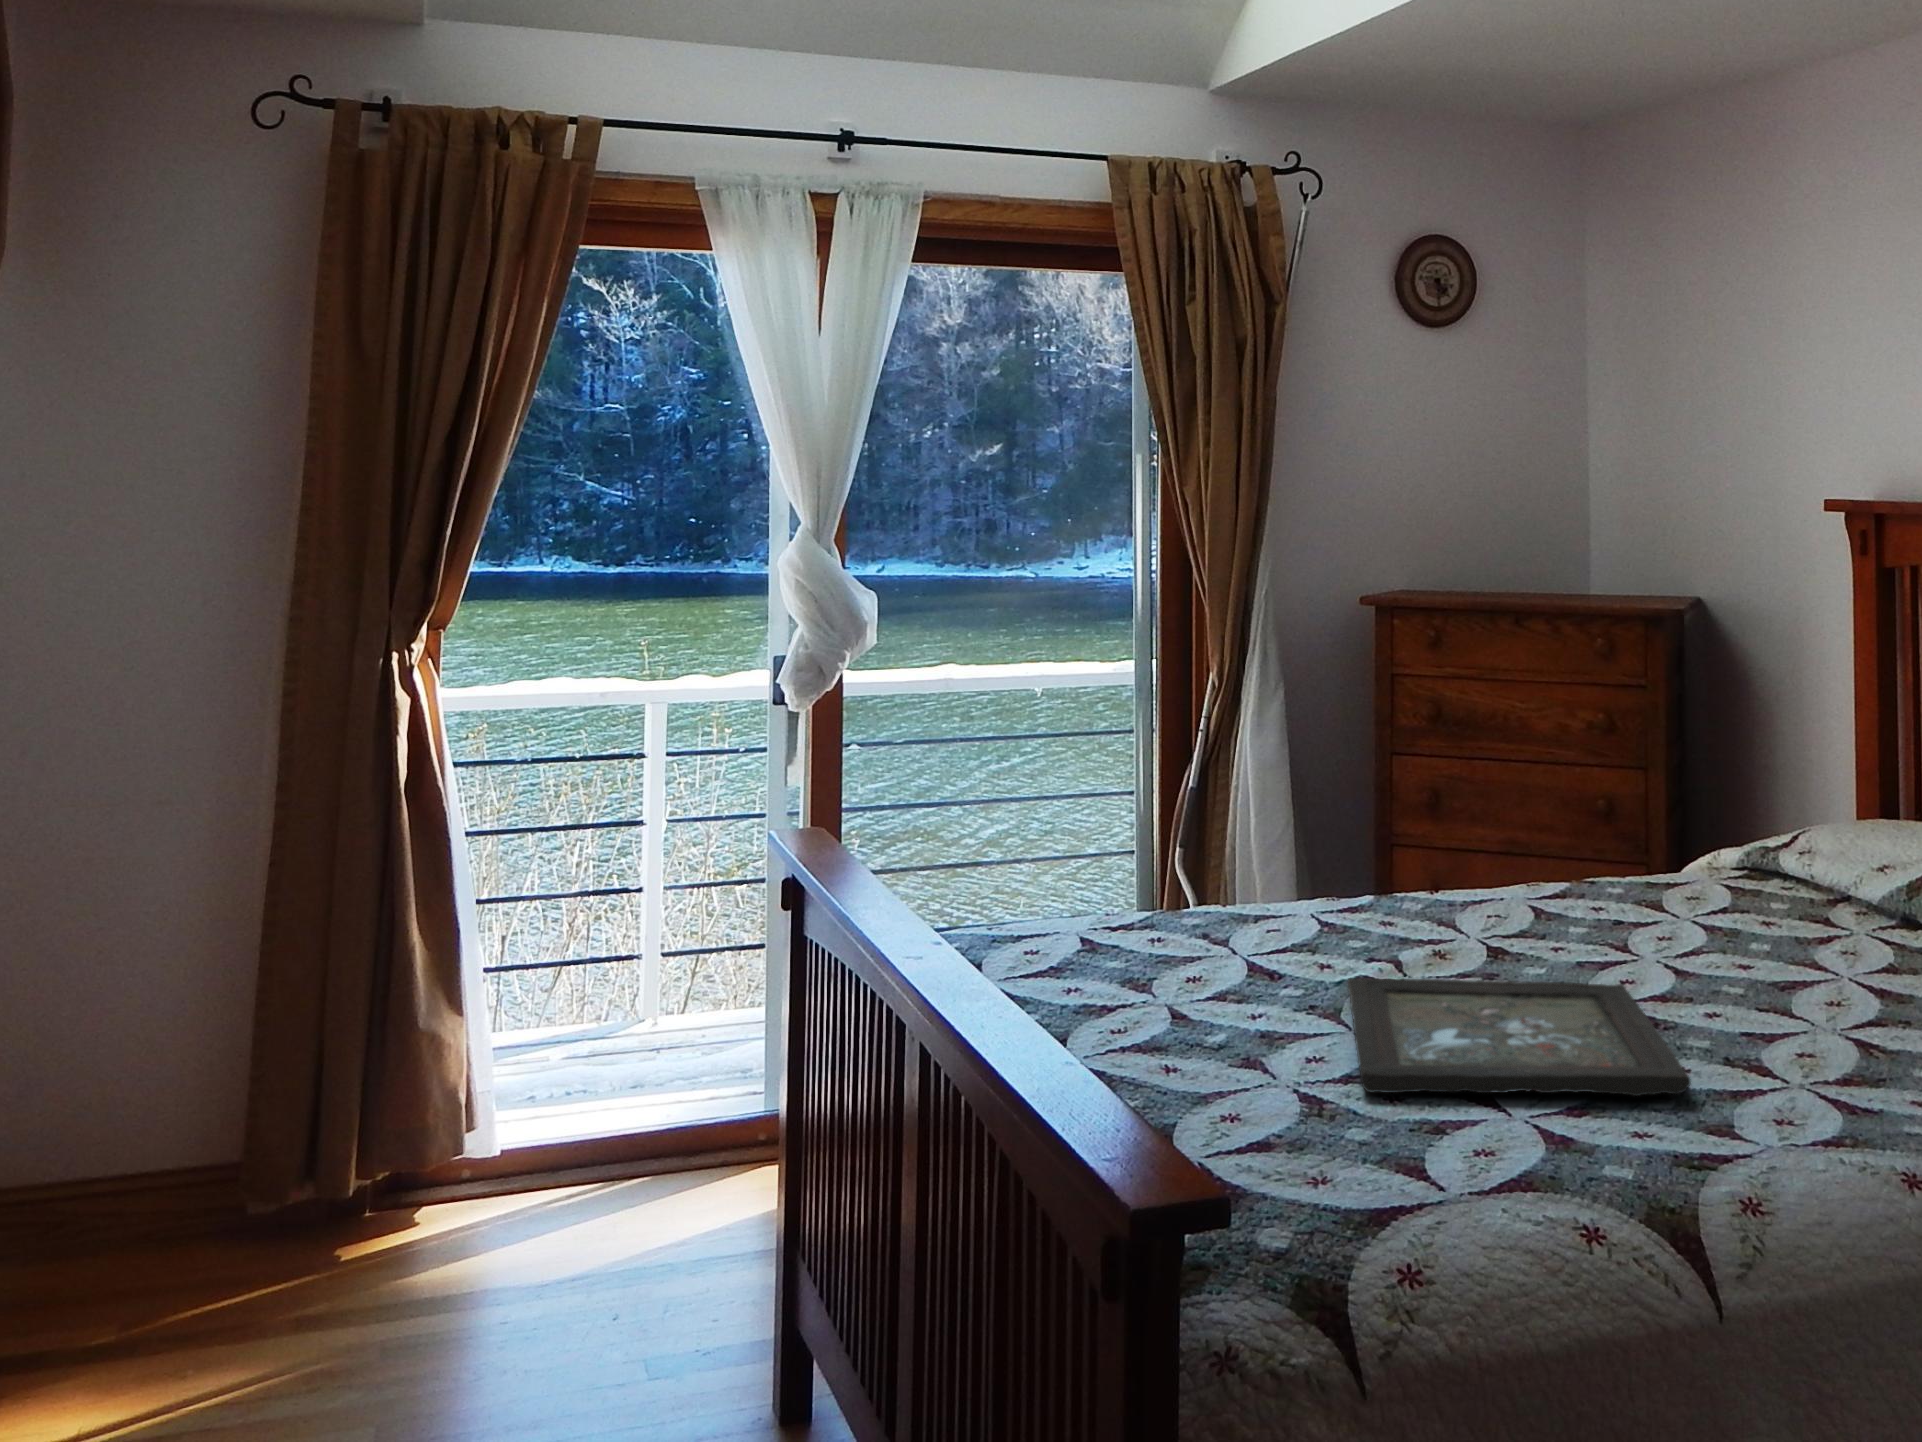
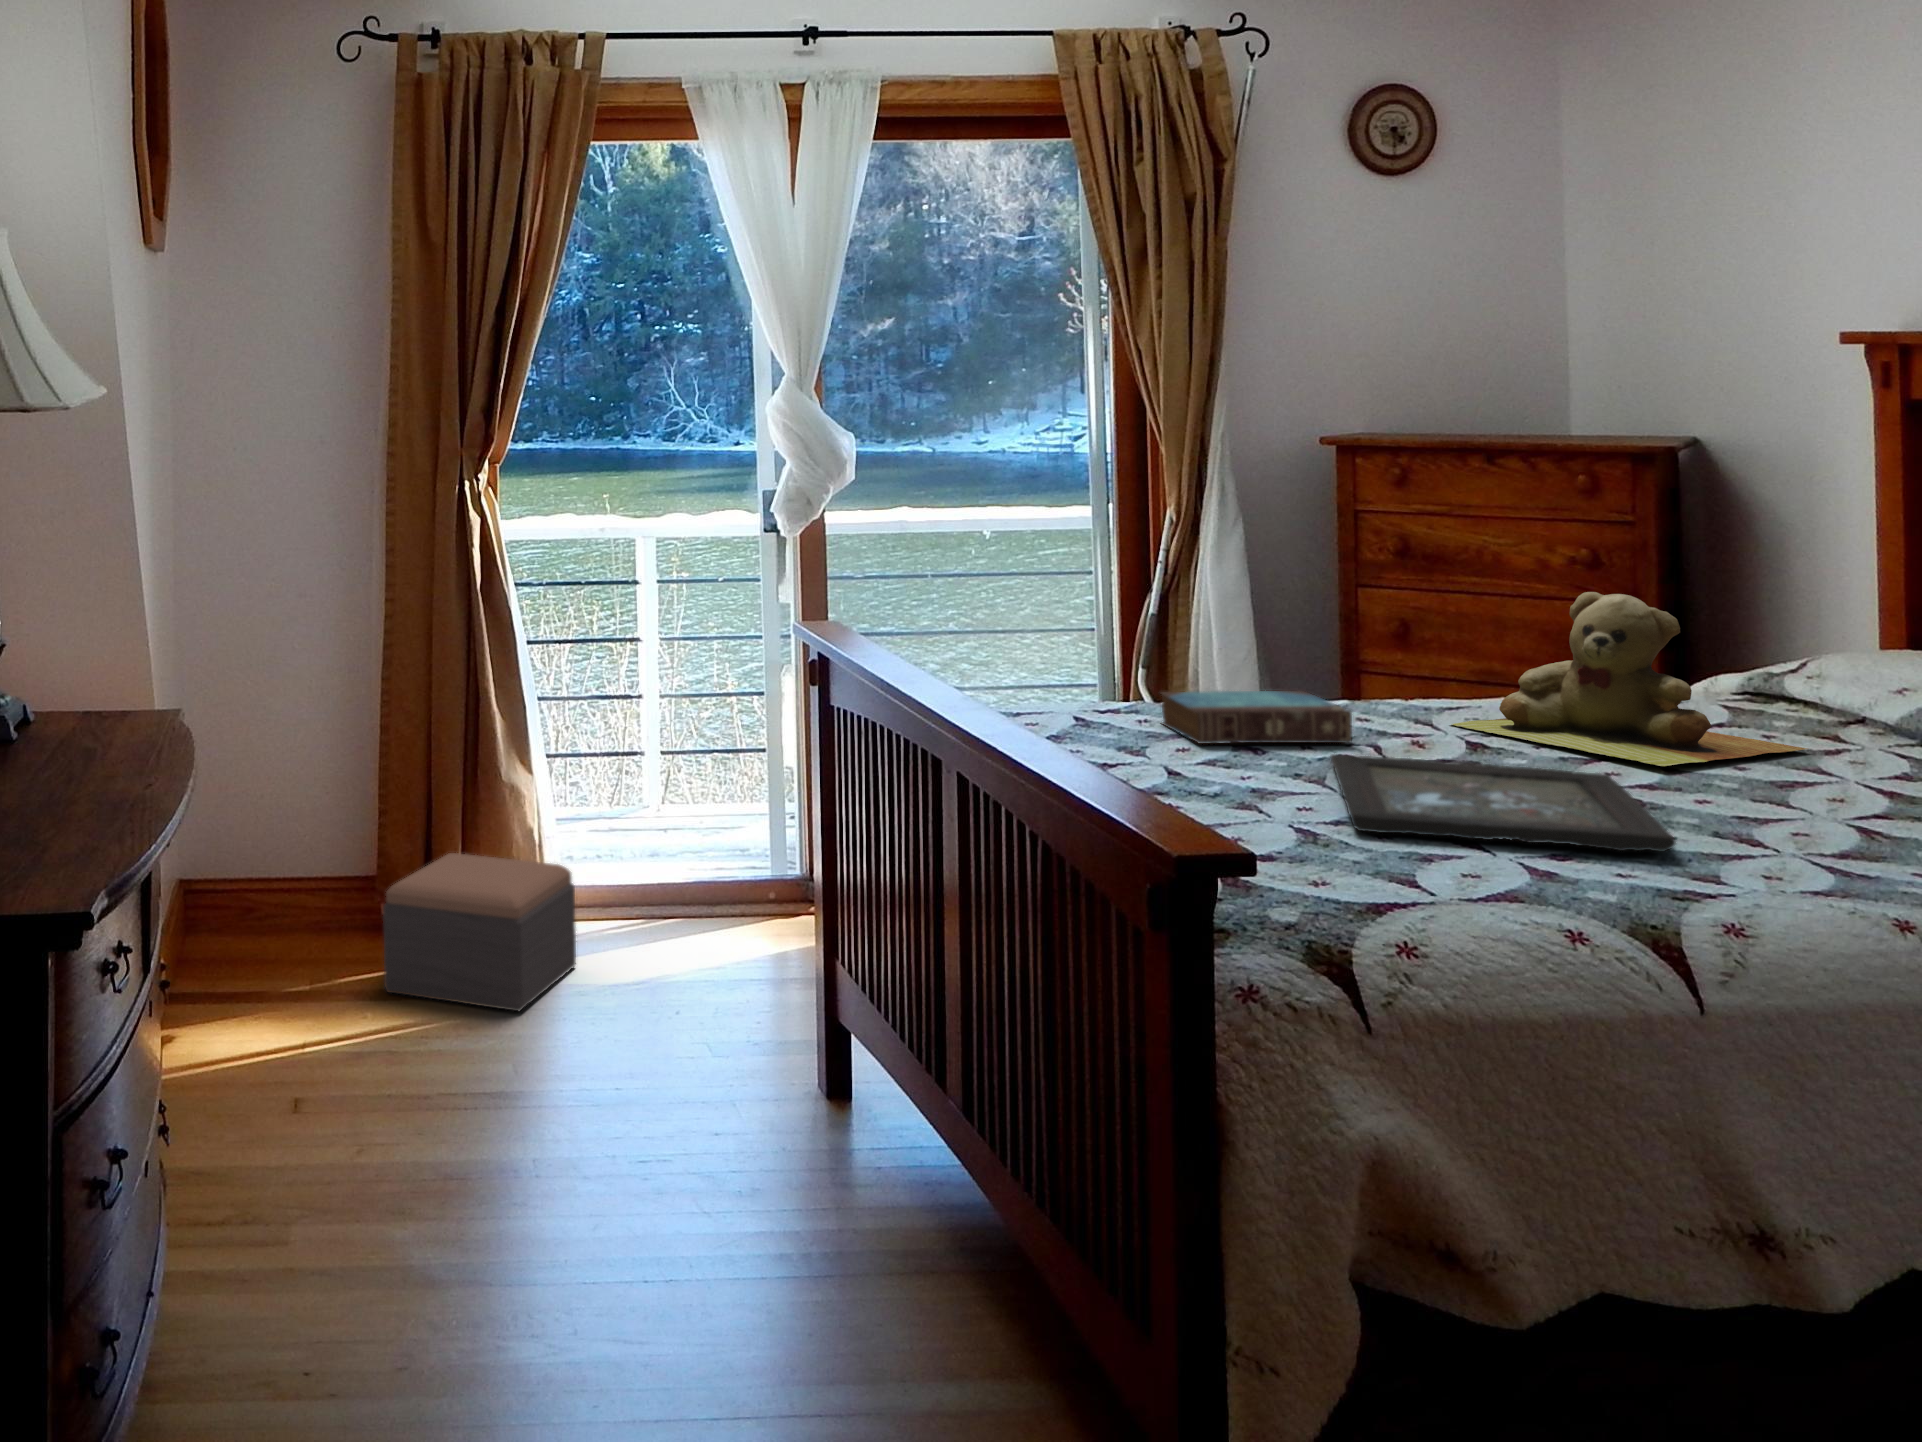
teddy bear: none [1471,772,1802,968] -> present [1453,592,1807,766]
book: none [1173,895,1373,971] -> present [1160,691,1352,744]
footstool: none [199,1146,490,1367] -> present [383,853,576,1011]

